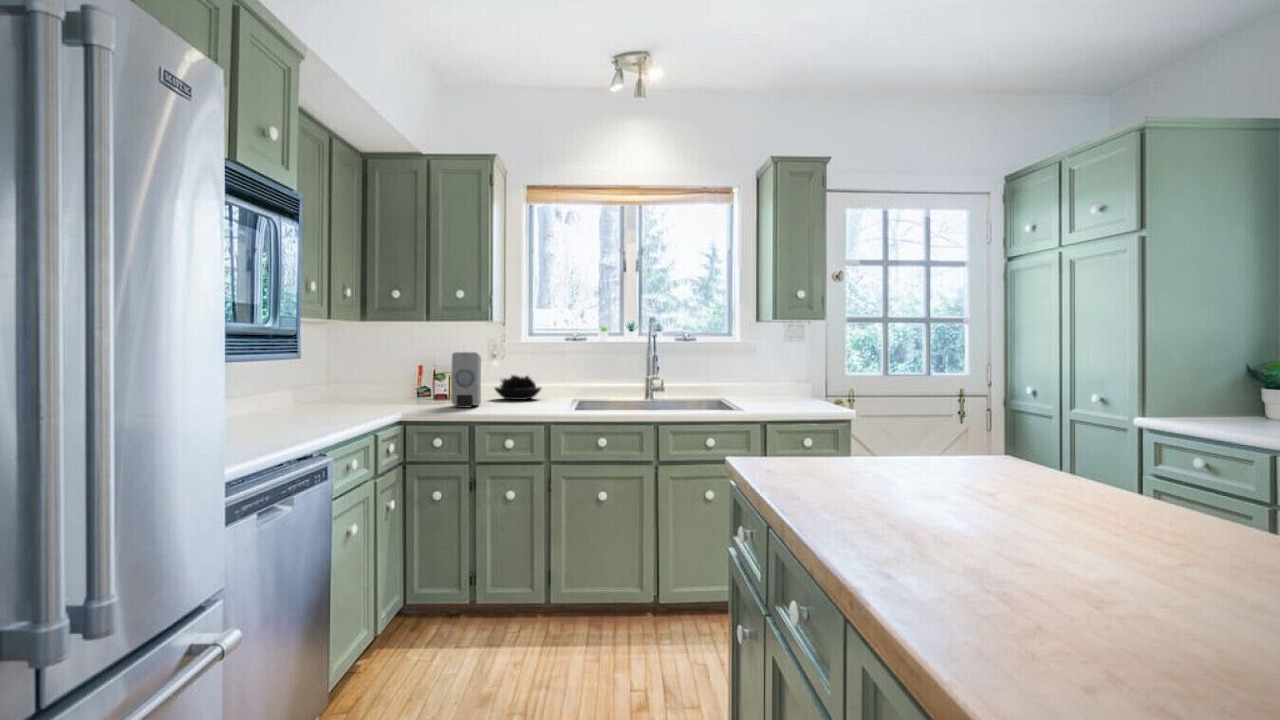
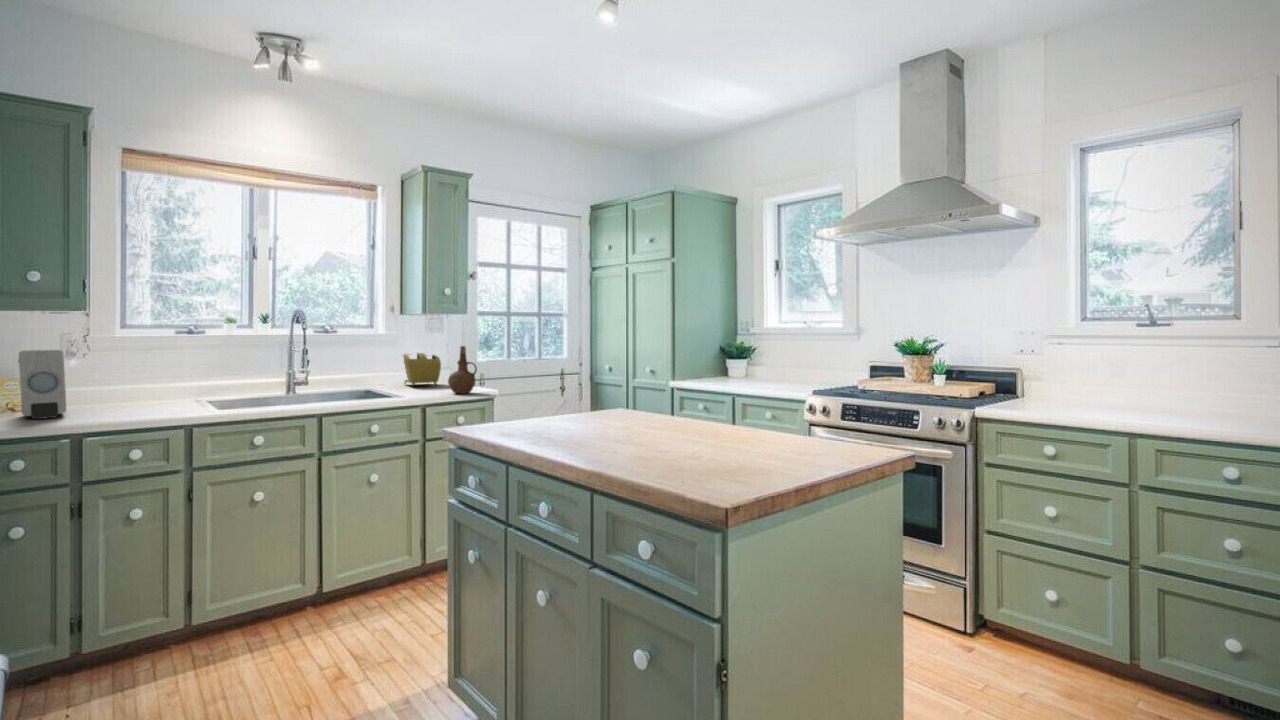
ceramic pitcher: none [797,355,830,411] -> present [448,346,477,393]
toaster: none [758,364,797,402] -> present [403,353,441,386]
succulent plant: present [495,375,541,400] -> none [71,373,147,404]

